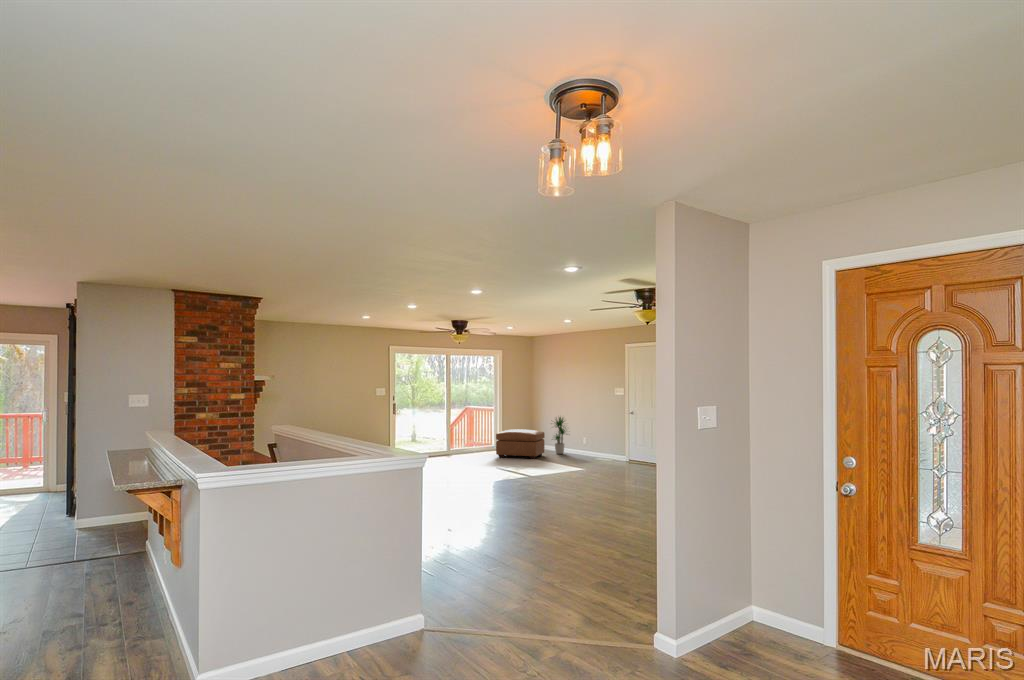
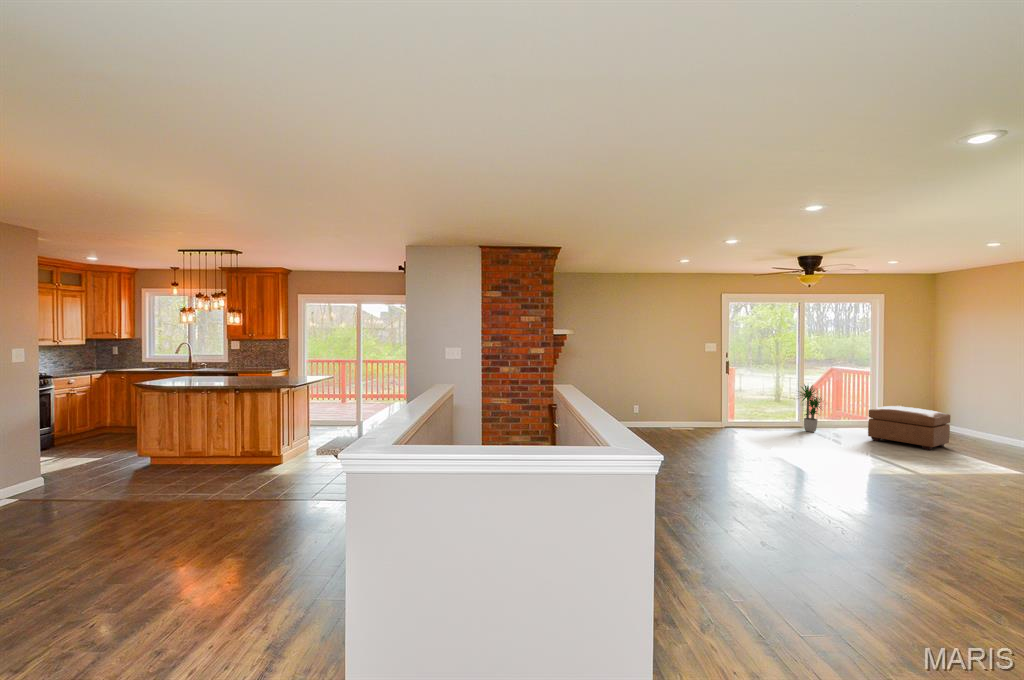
potted plant: present [555,417,566,454] -> present [798,384,822,432]

